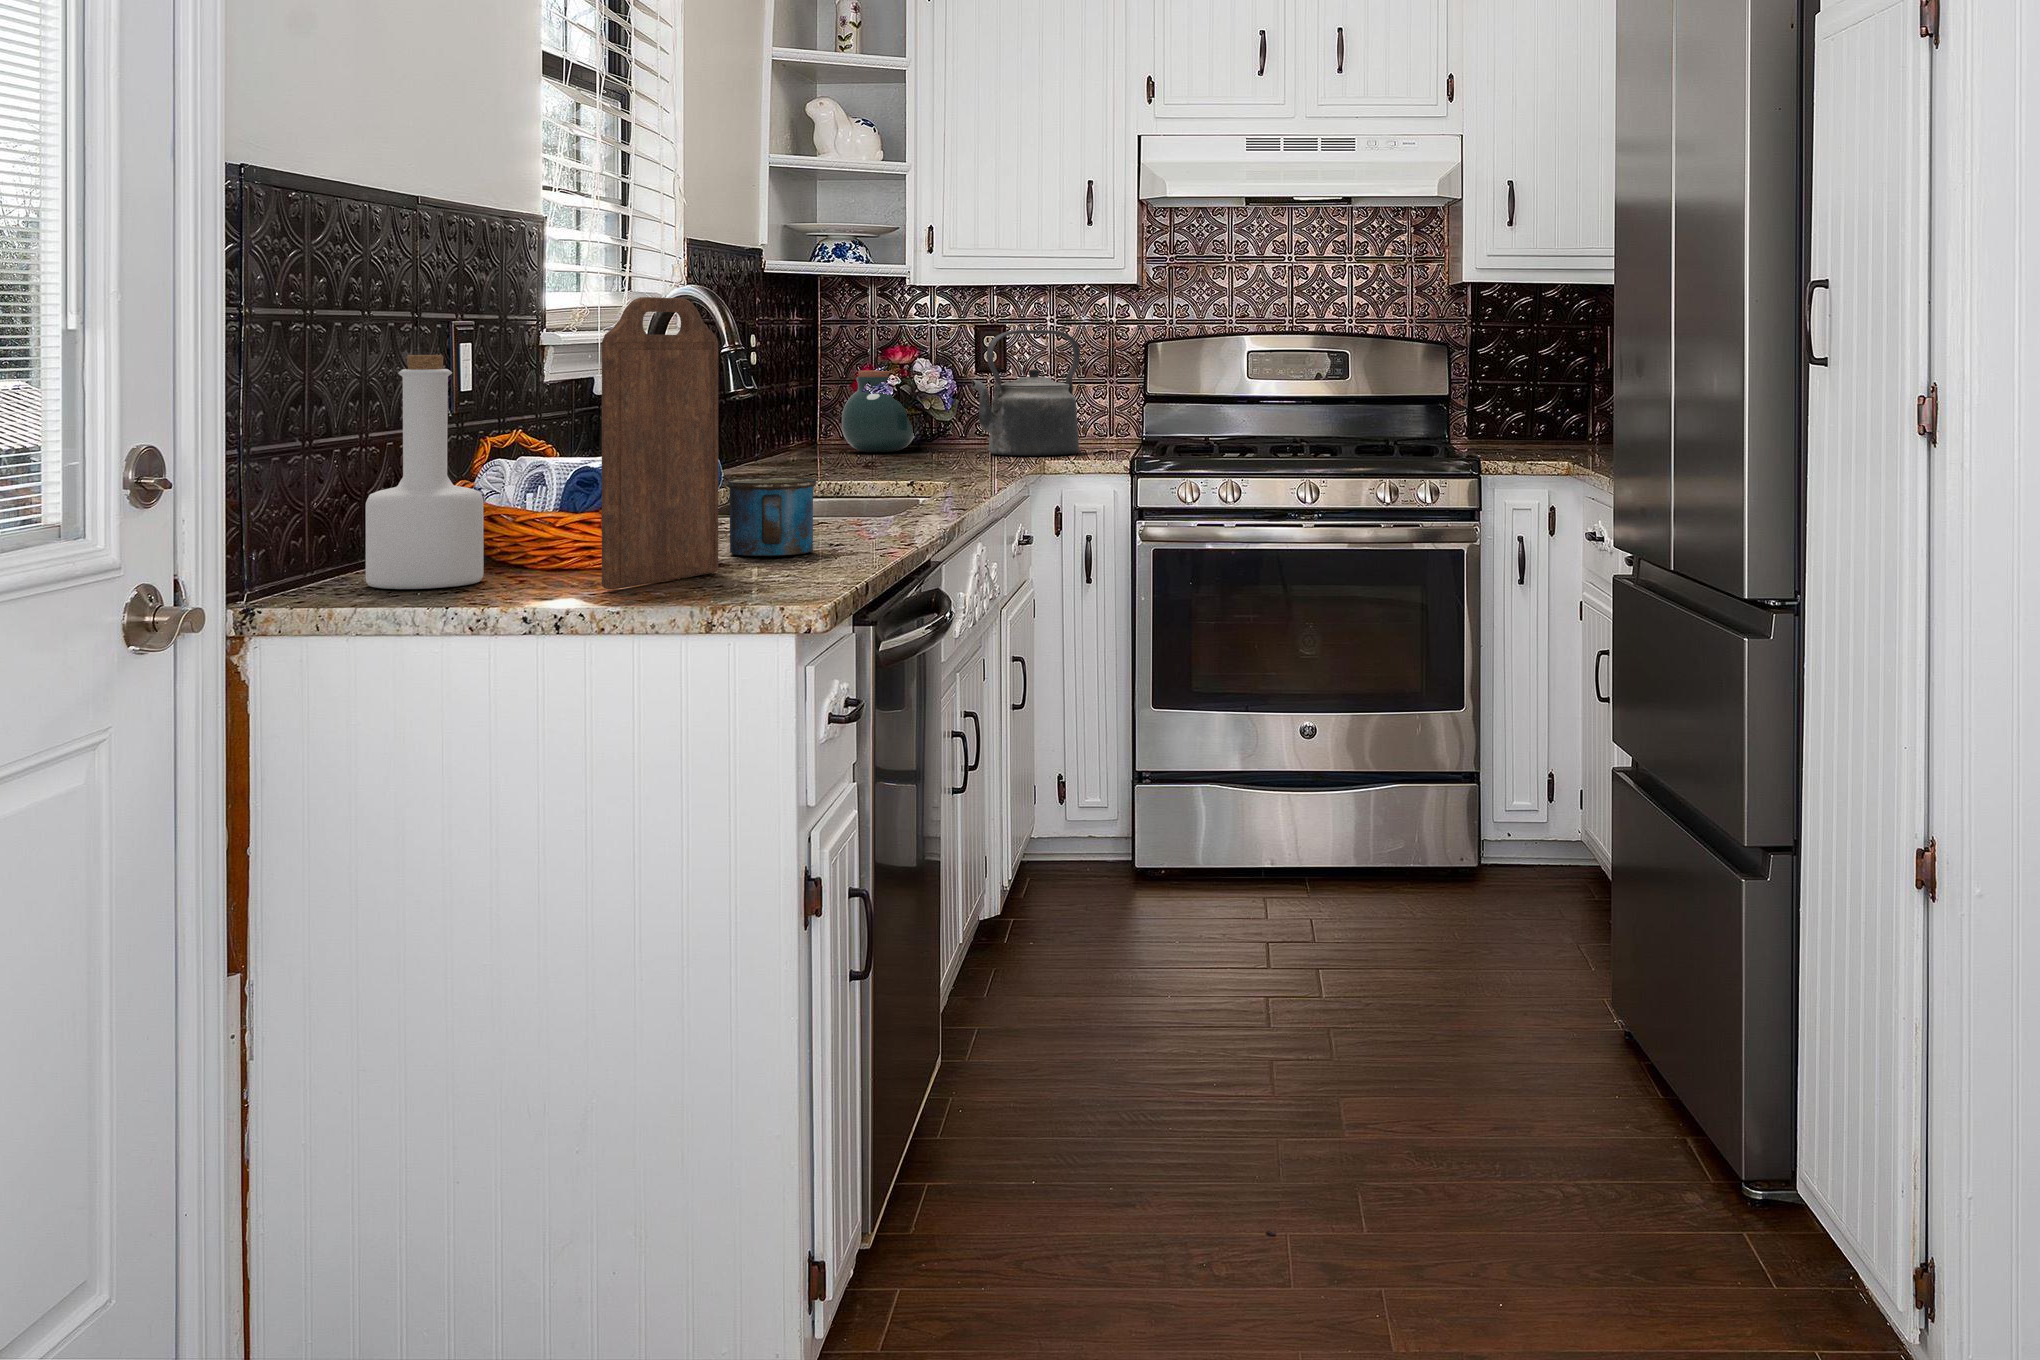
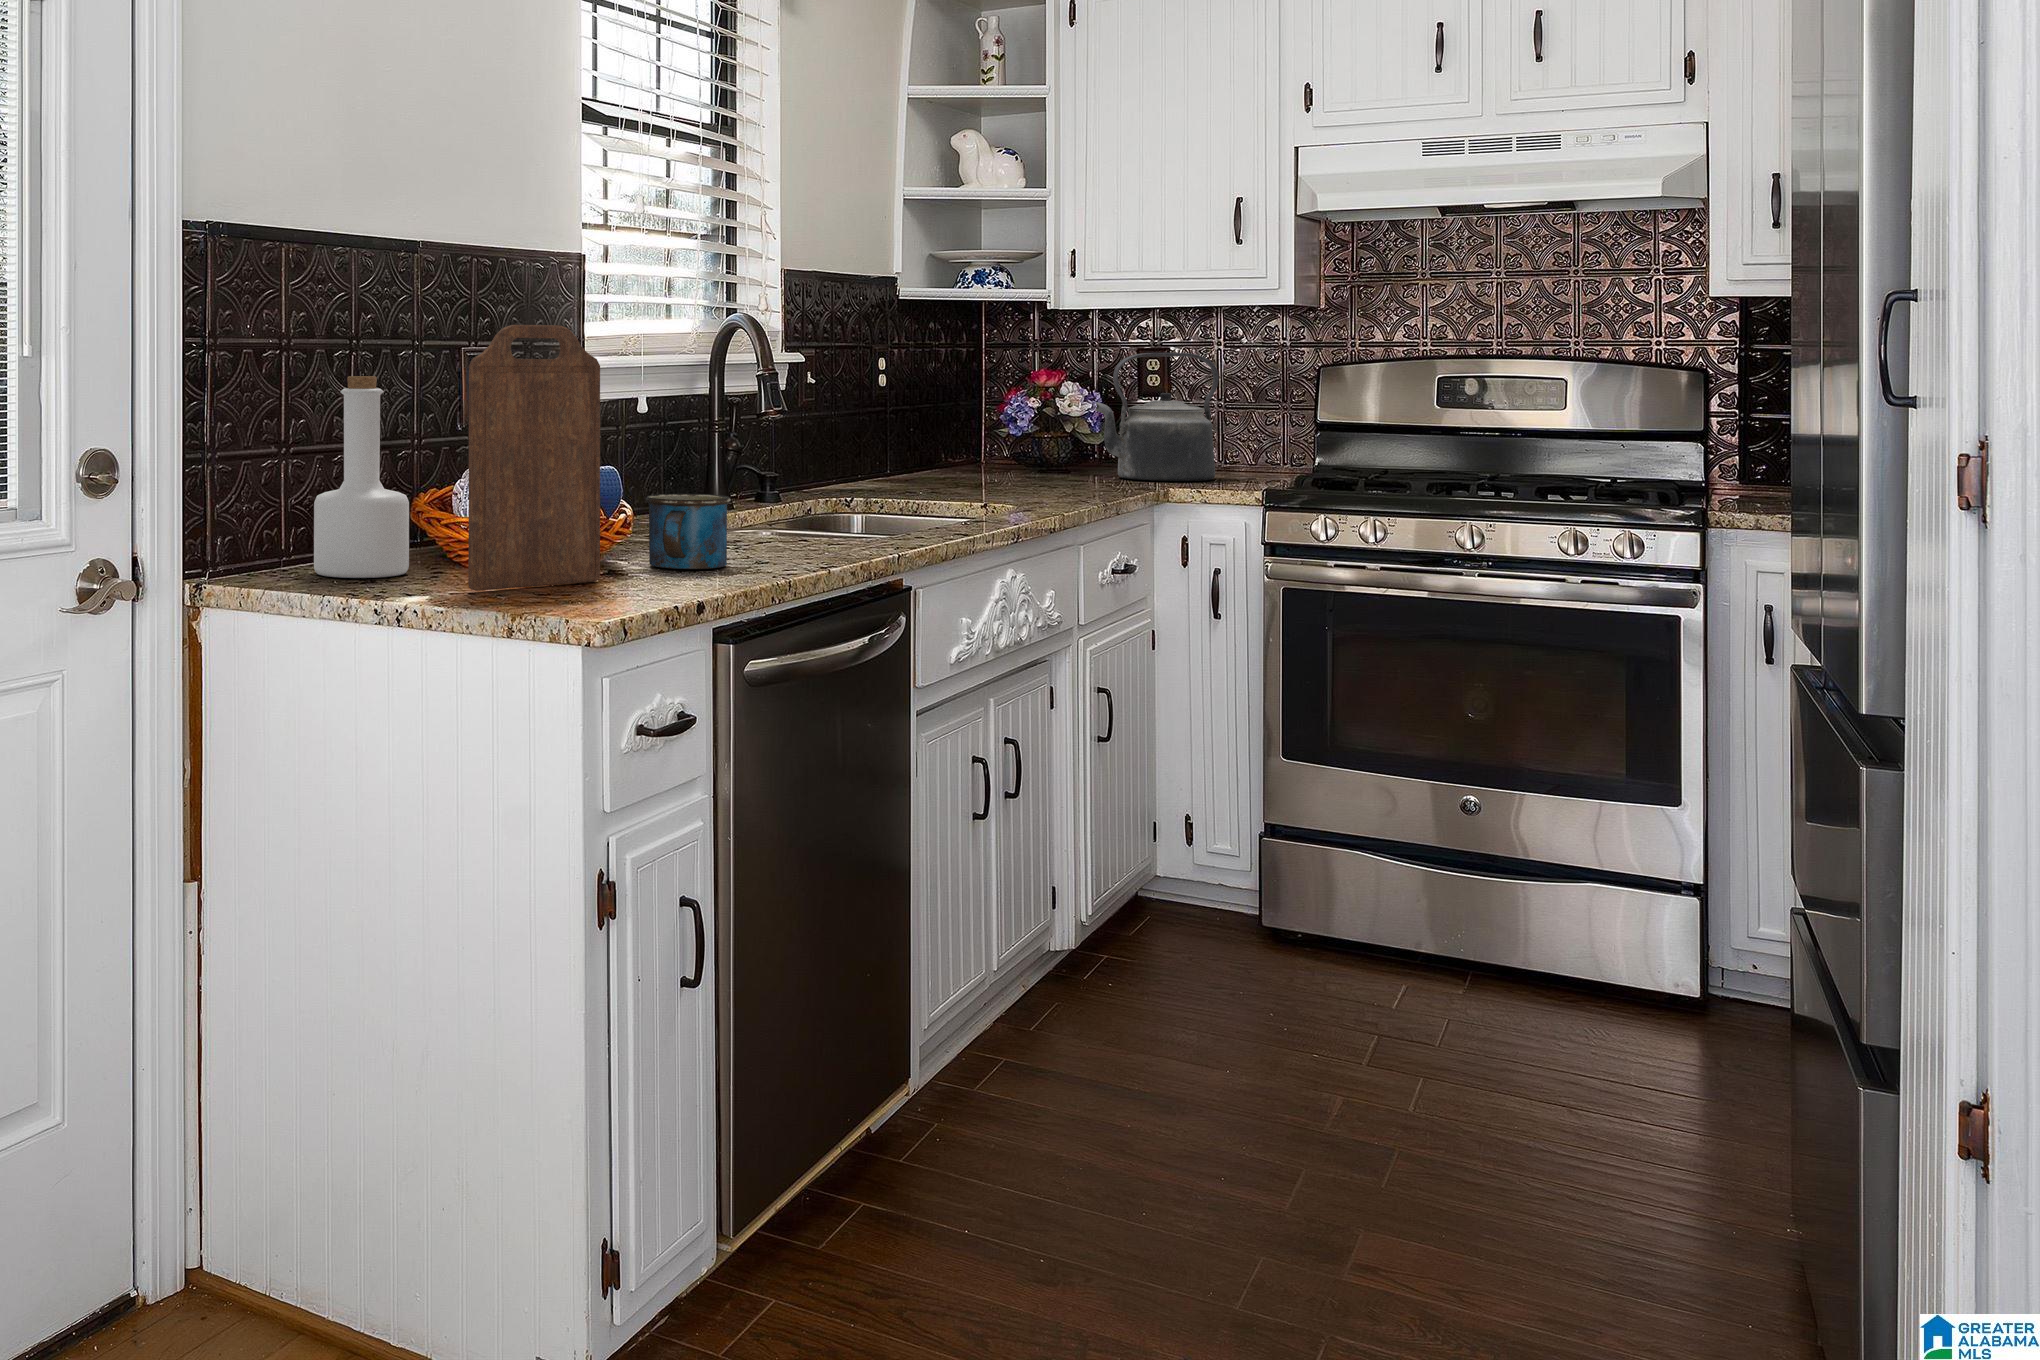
jar: present [842,370,914,452] -> none [978,392,1053,471]

